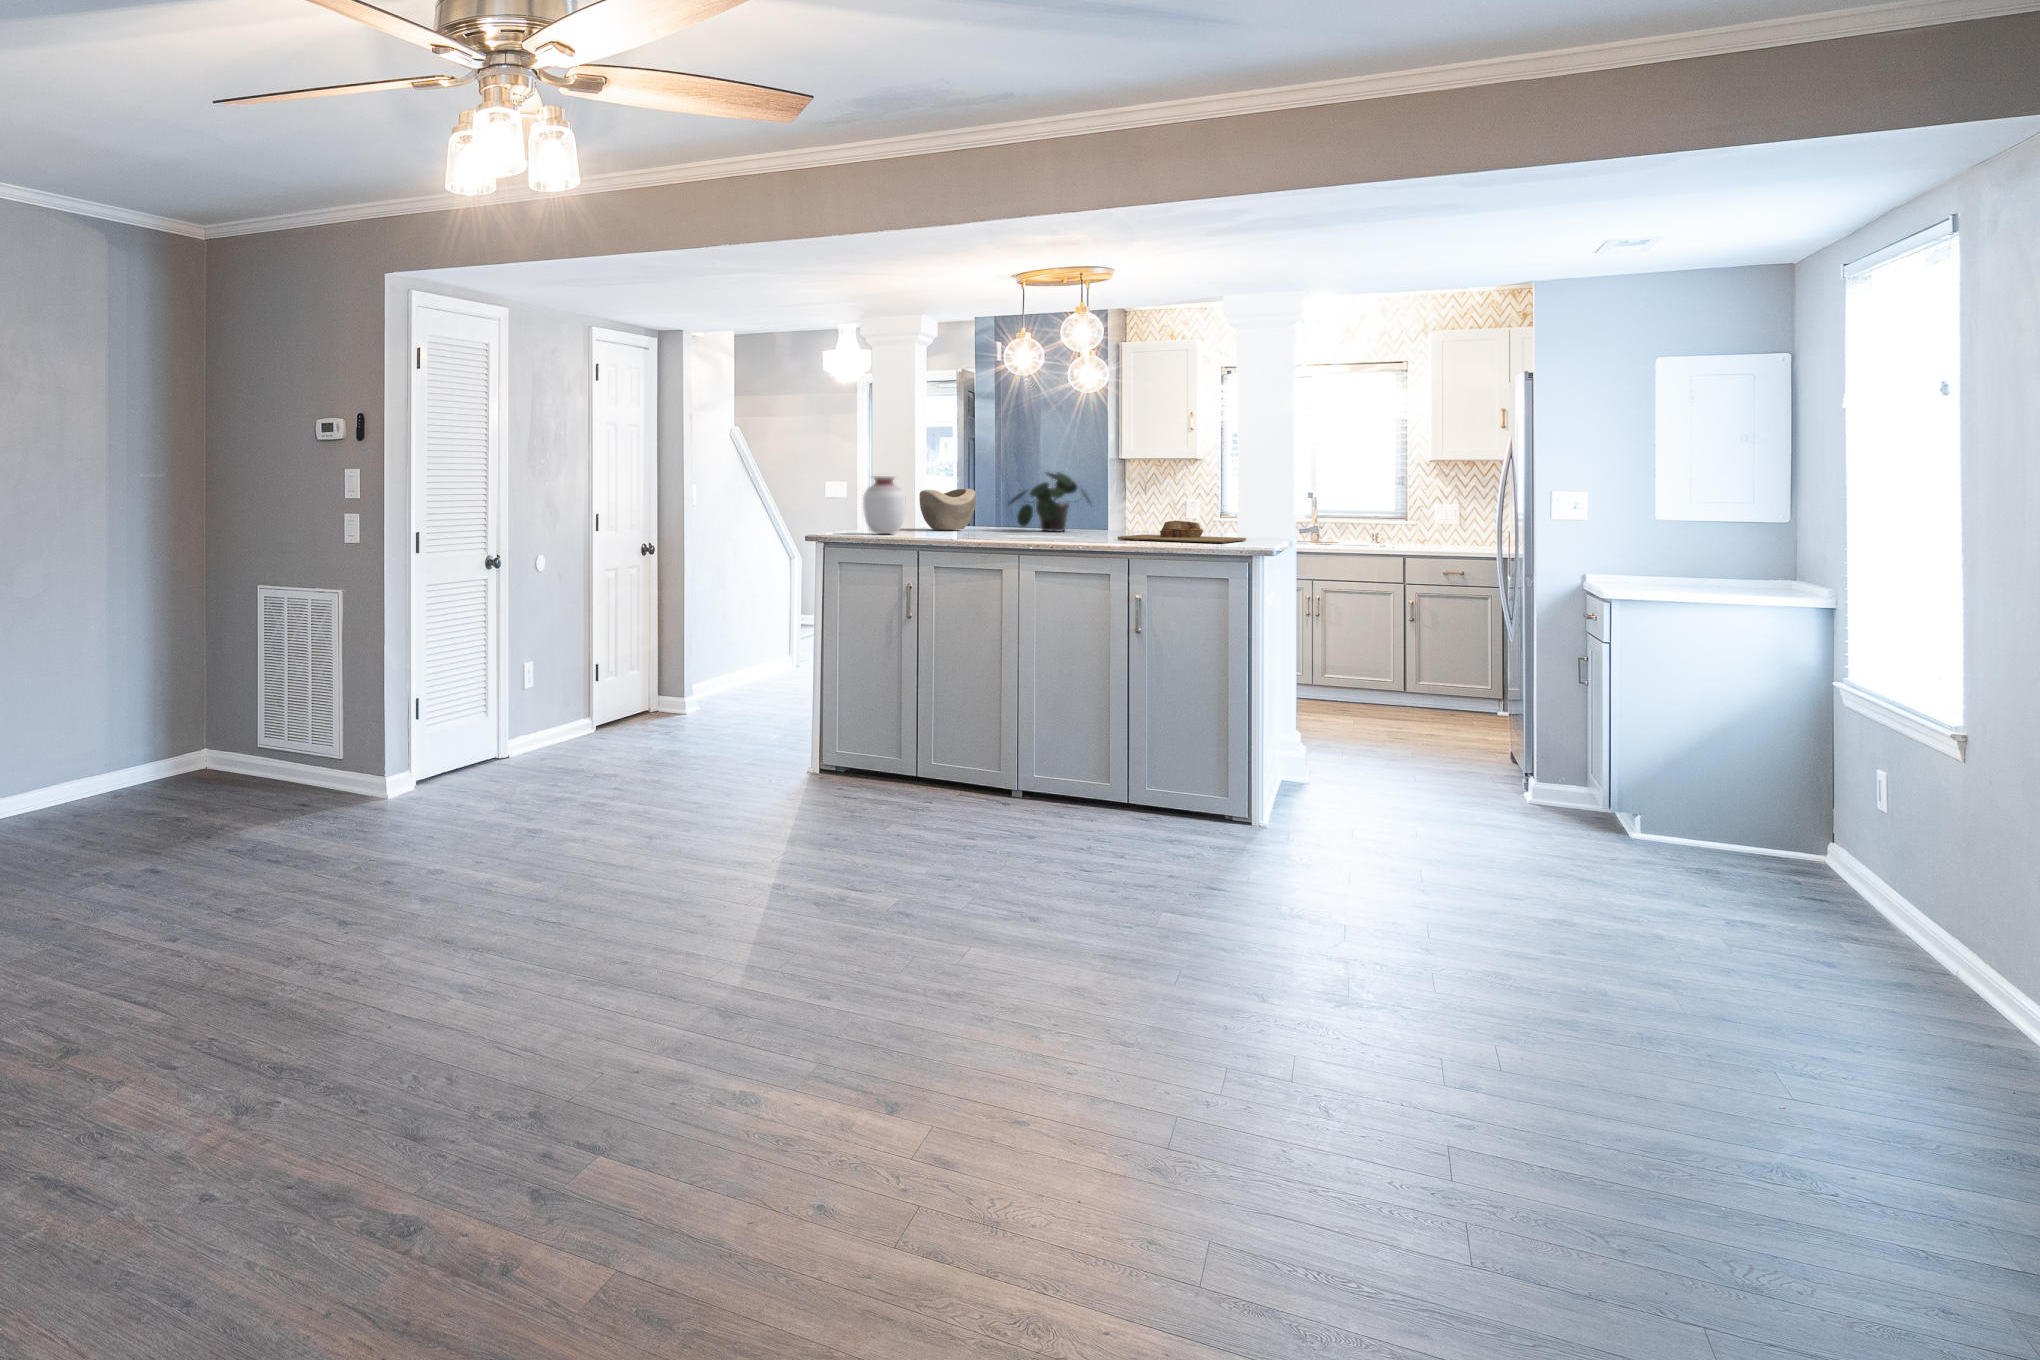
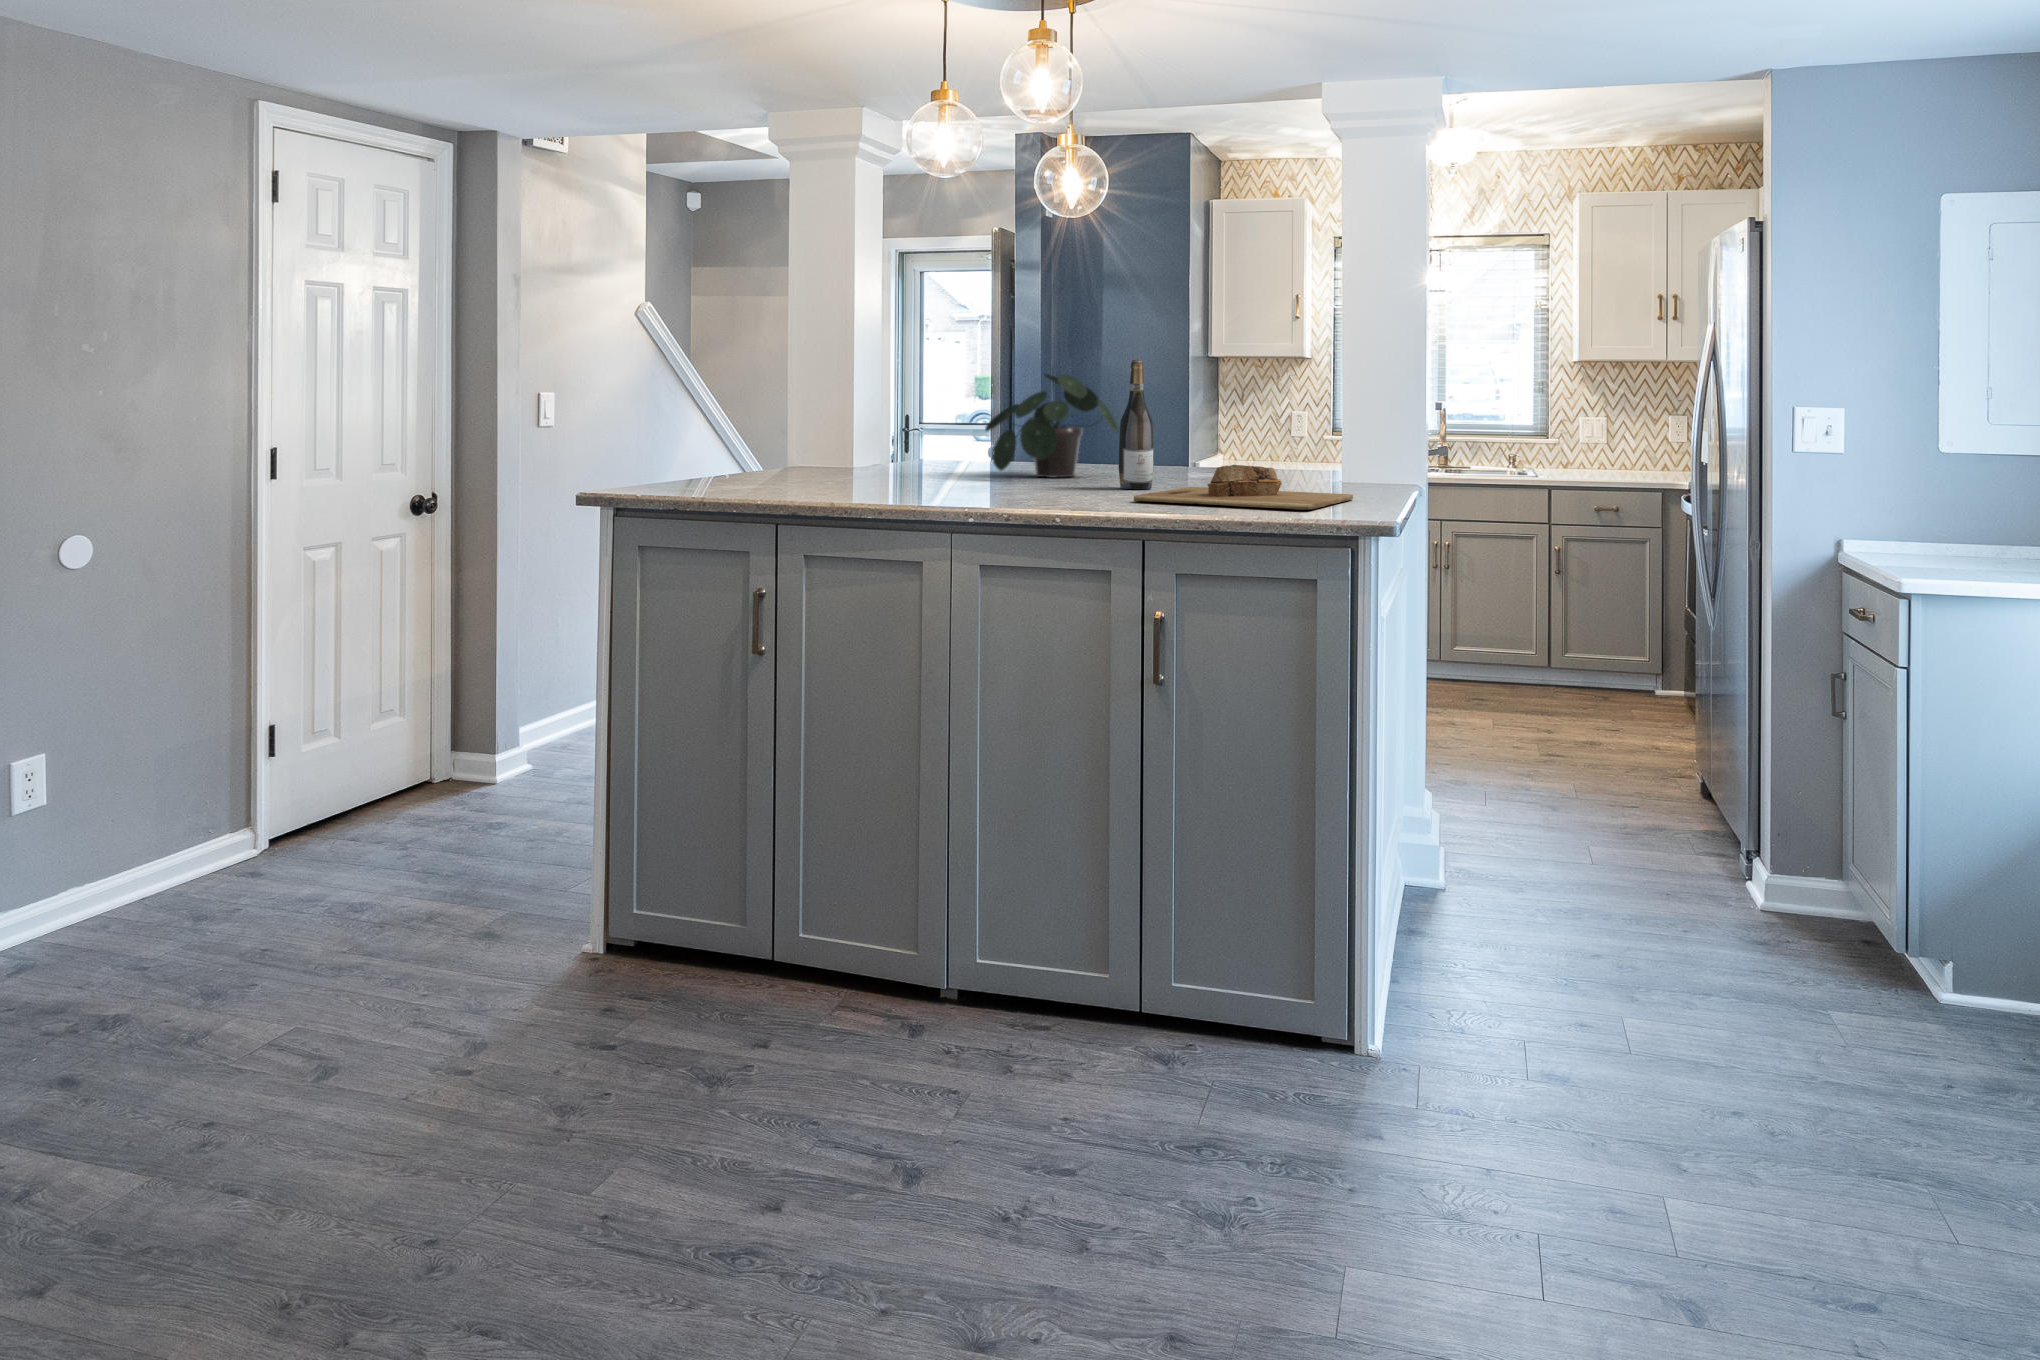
wine bottle: none [1100,464,1122,536] -> present [1119,360,1154,489]
vase: present [863,476,906,534] -> none [685,380,767,492]
decorative bowl: present [919,489,976,530] -> none [830,403,927,477]

